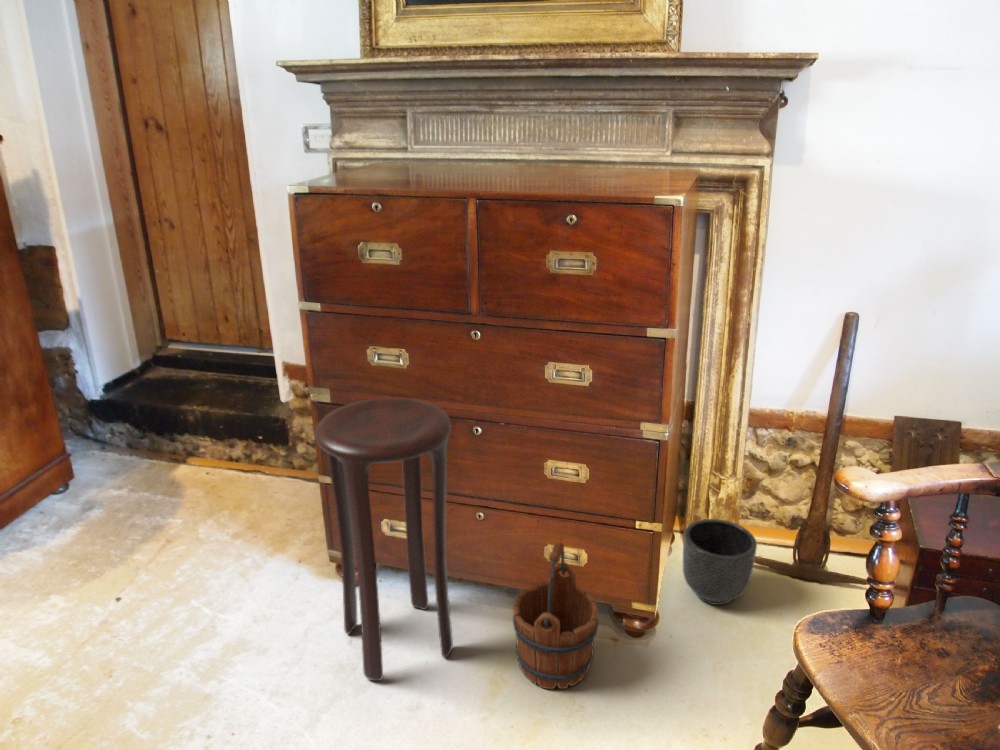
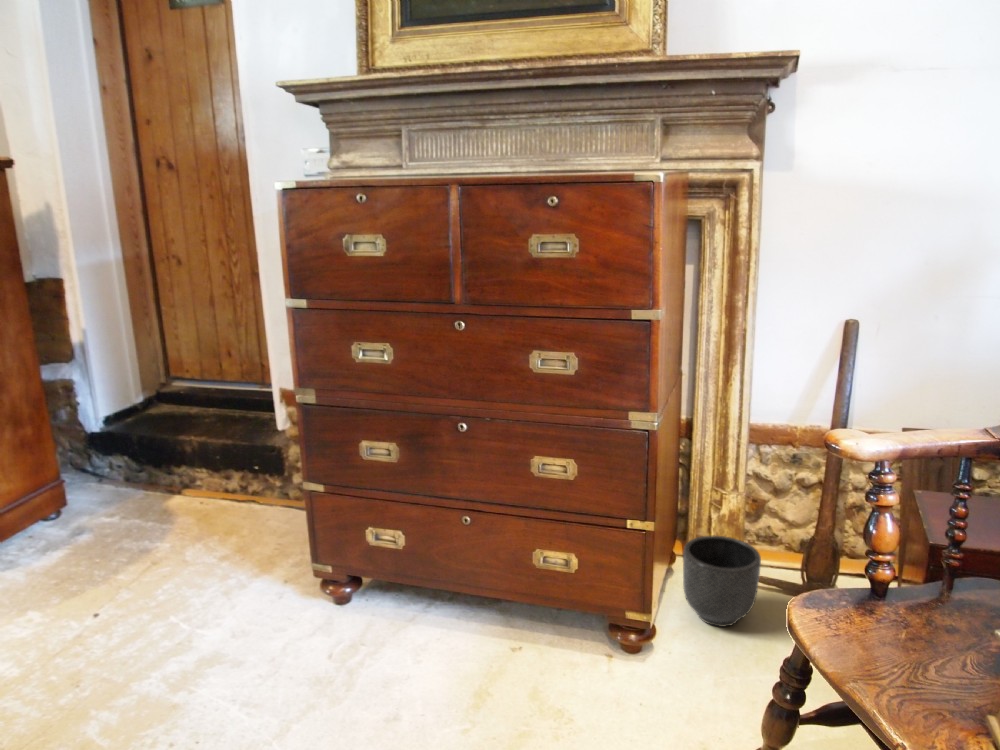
stool: present [315,398,453,681] -> none [293,394,435,694]
wooden bucket: present [513,542,598,689] -> none [498,542,589,705]

